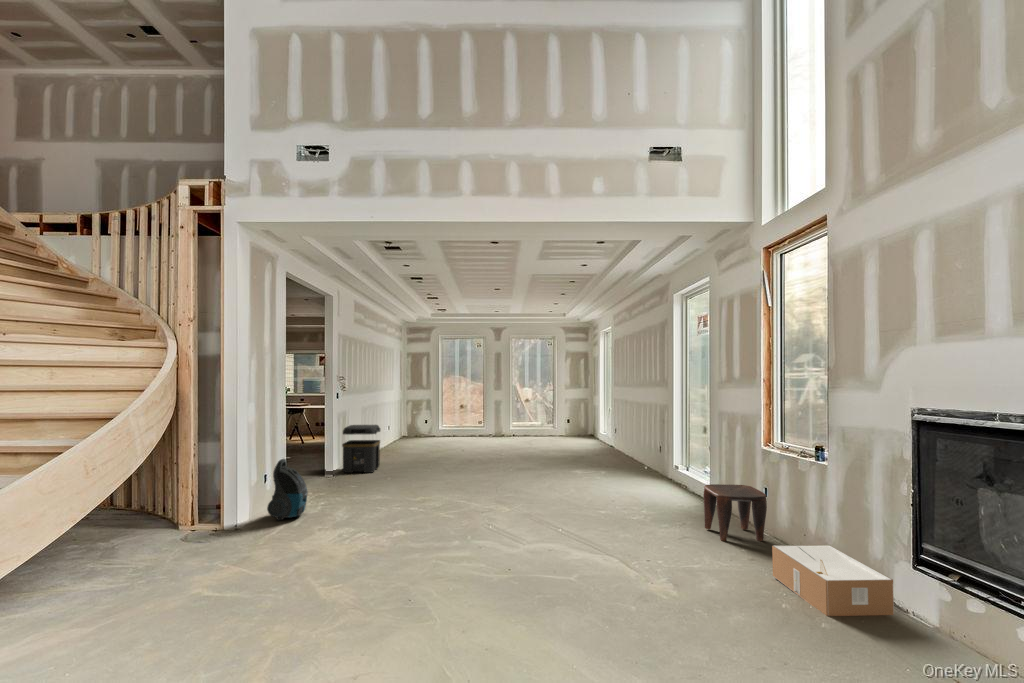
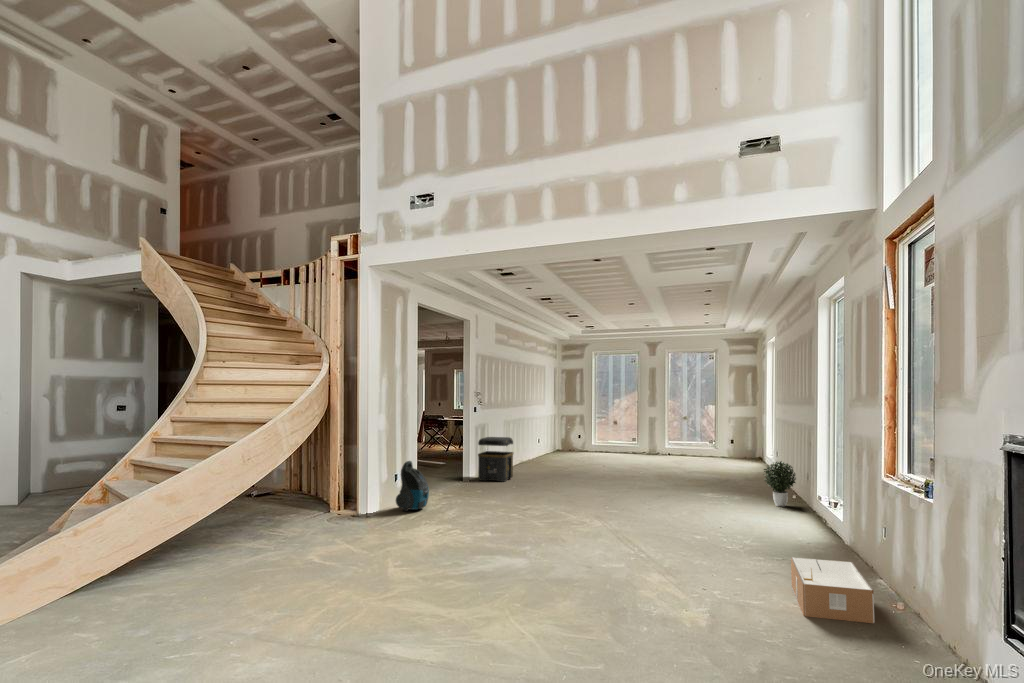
potted plant: none [640,438,671,482] -> present [764,461,796,507]
stool: present [704,484,767,541] -> none [772,504,830,562]

